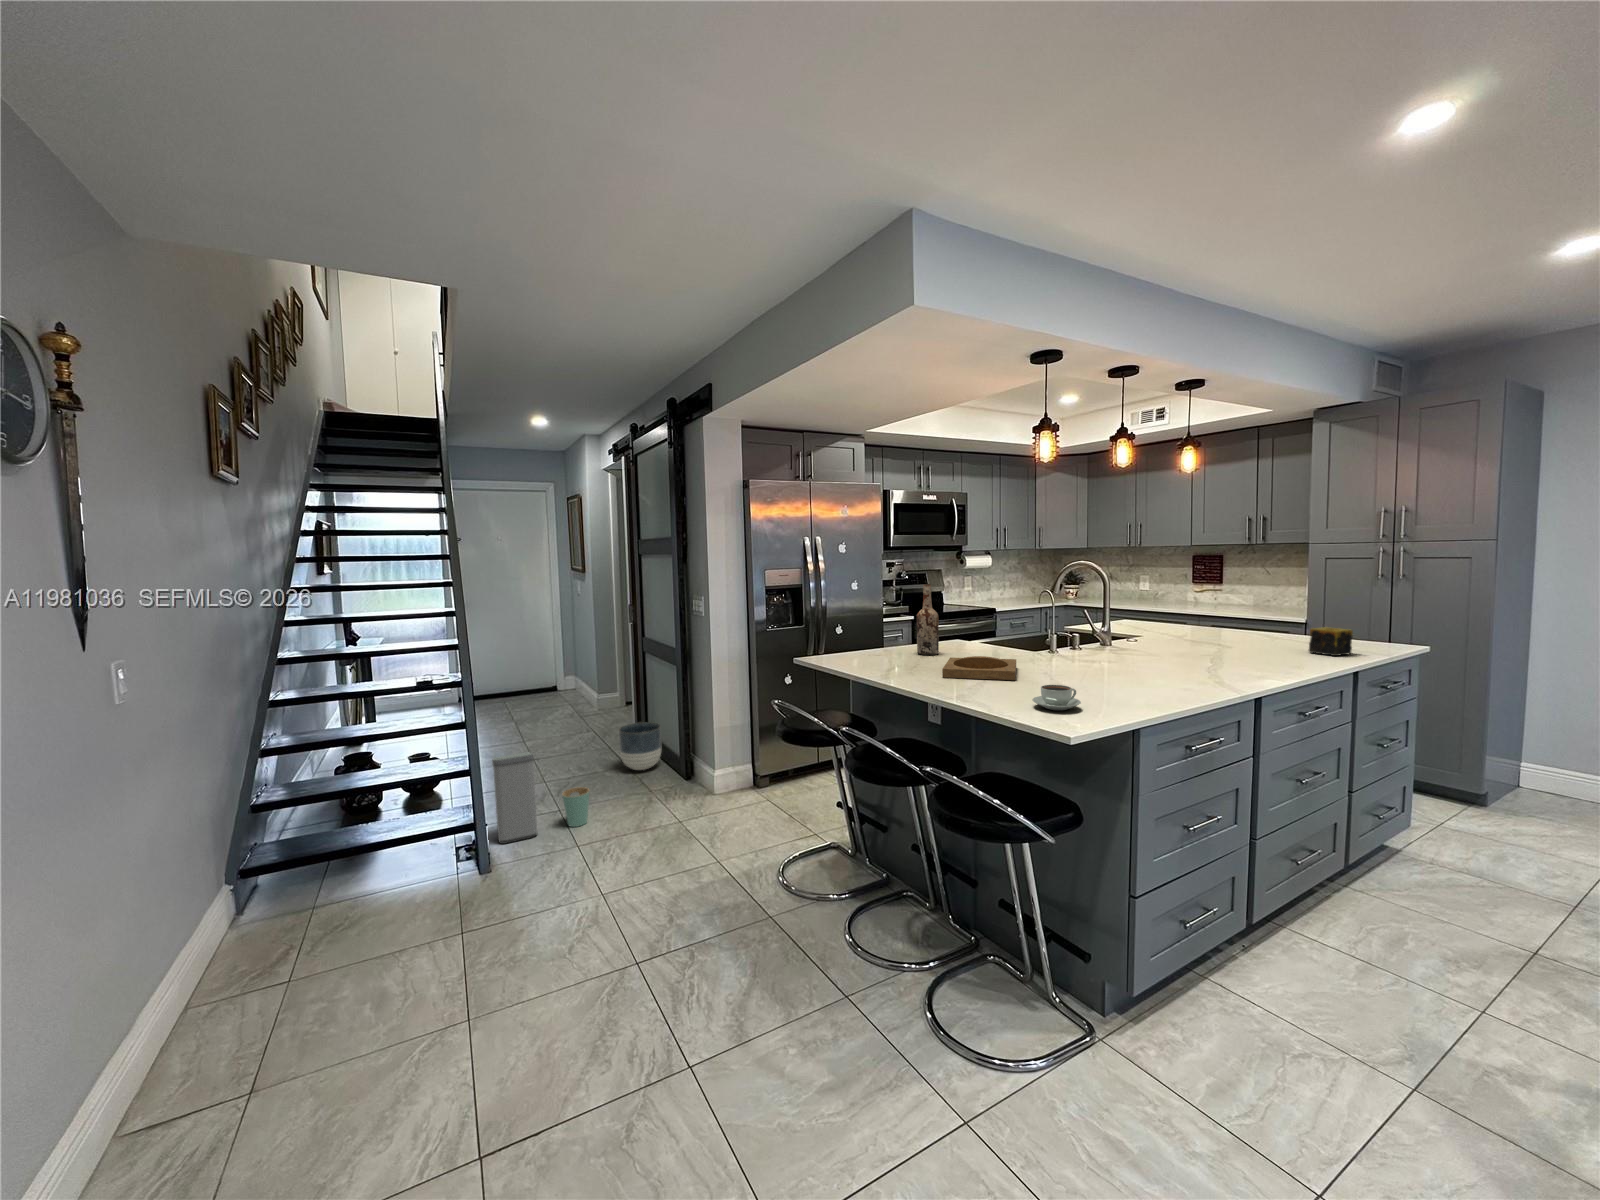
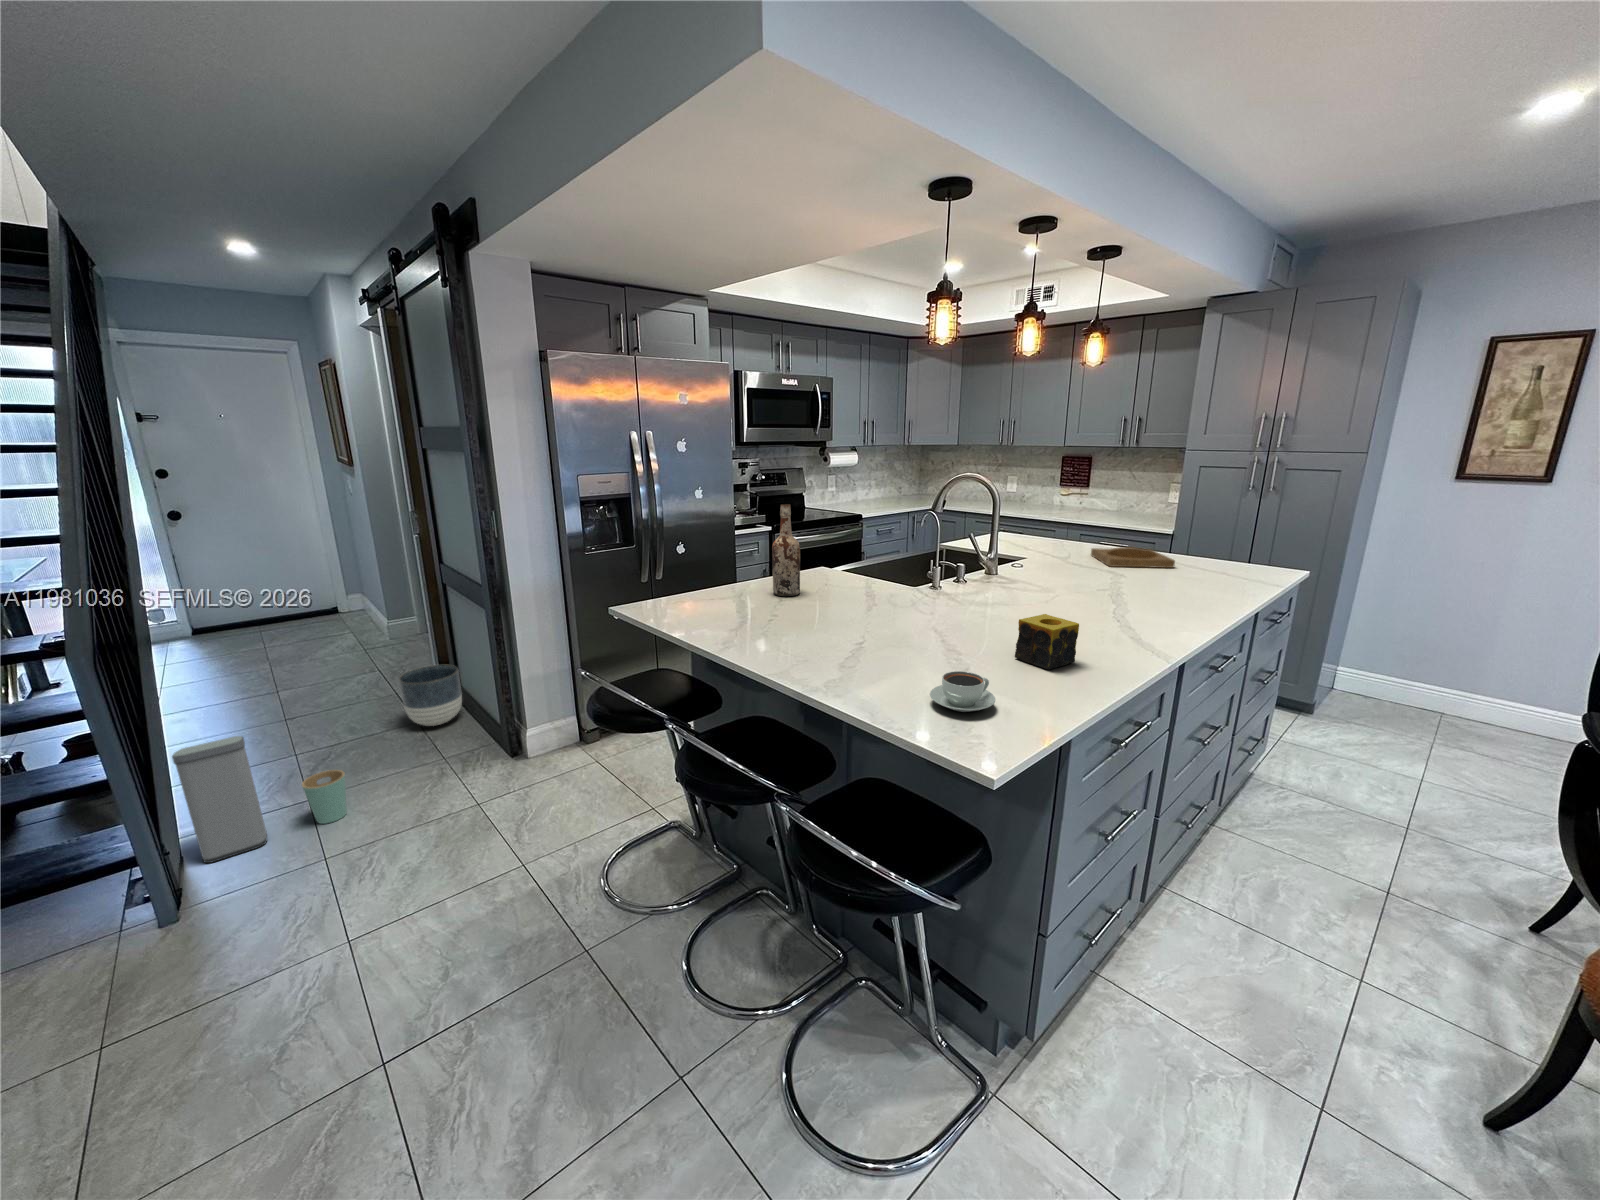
candle: present [1309,627,1353,656] -> present [1015,614,1079,669]
tray: present [942,656,1016,680] -> present [1091,547,1175,568]

